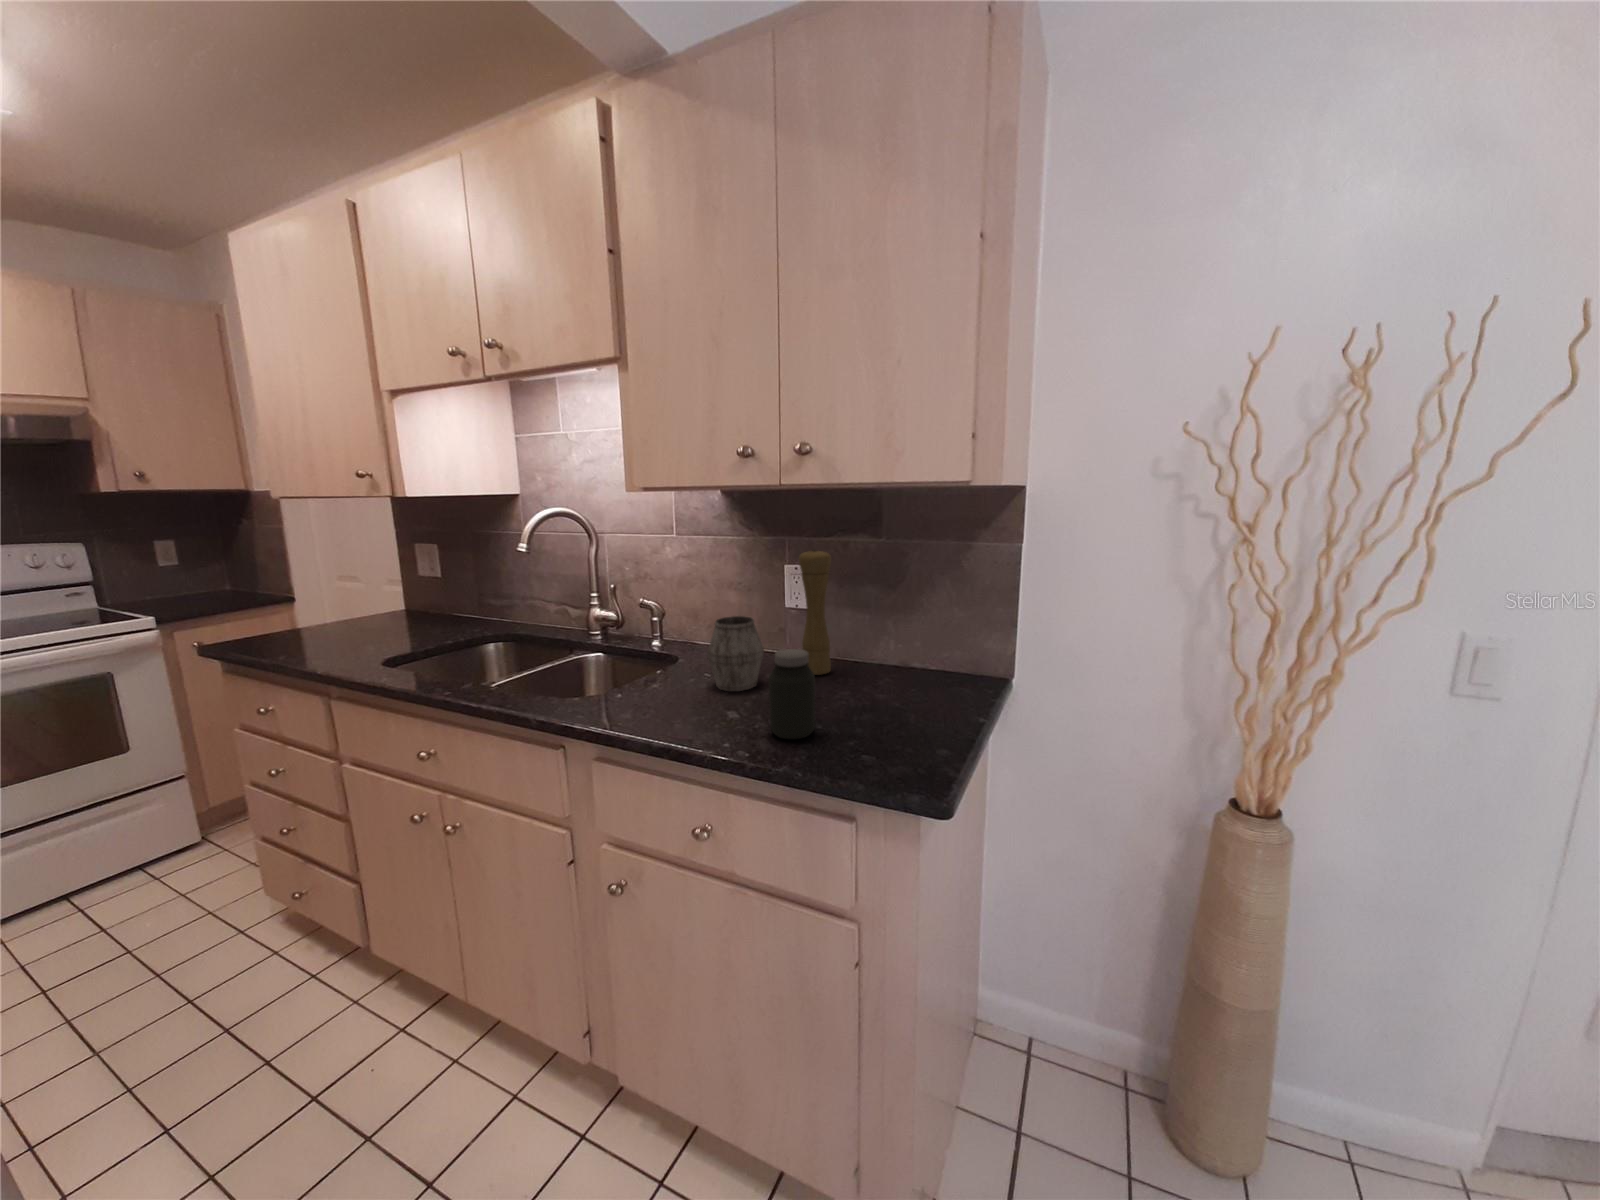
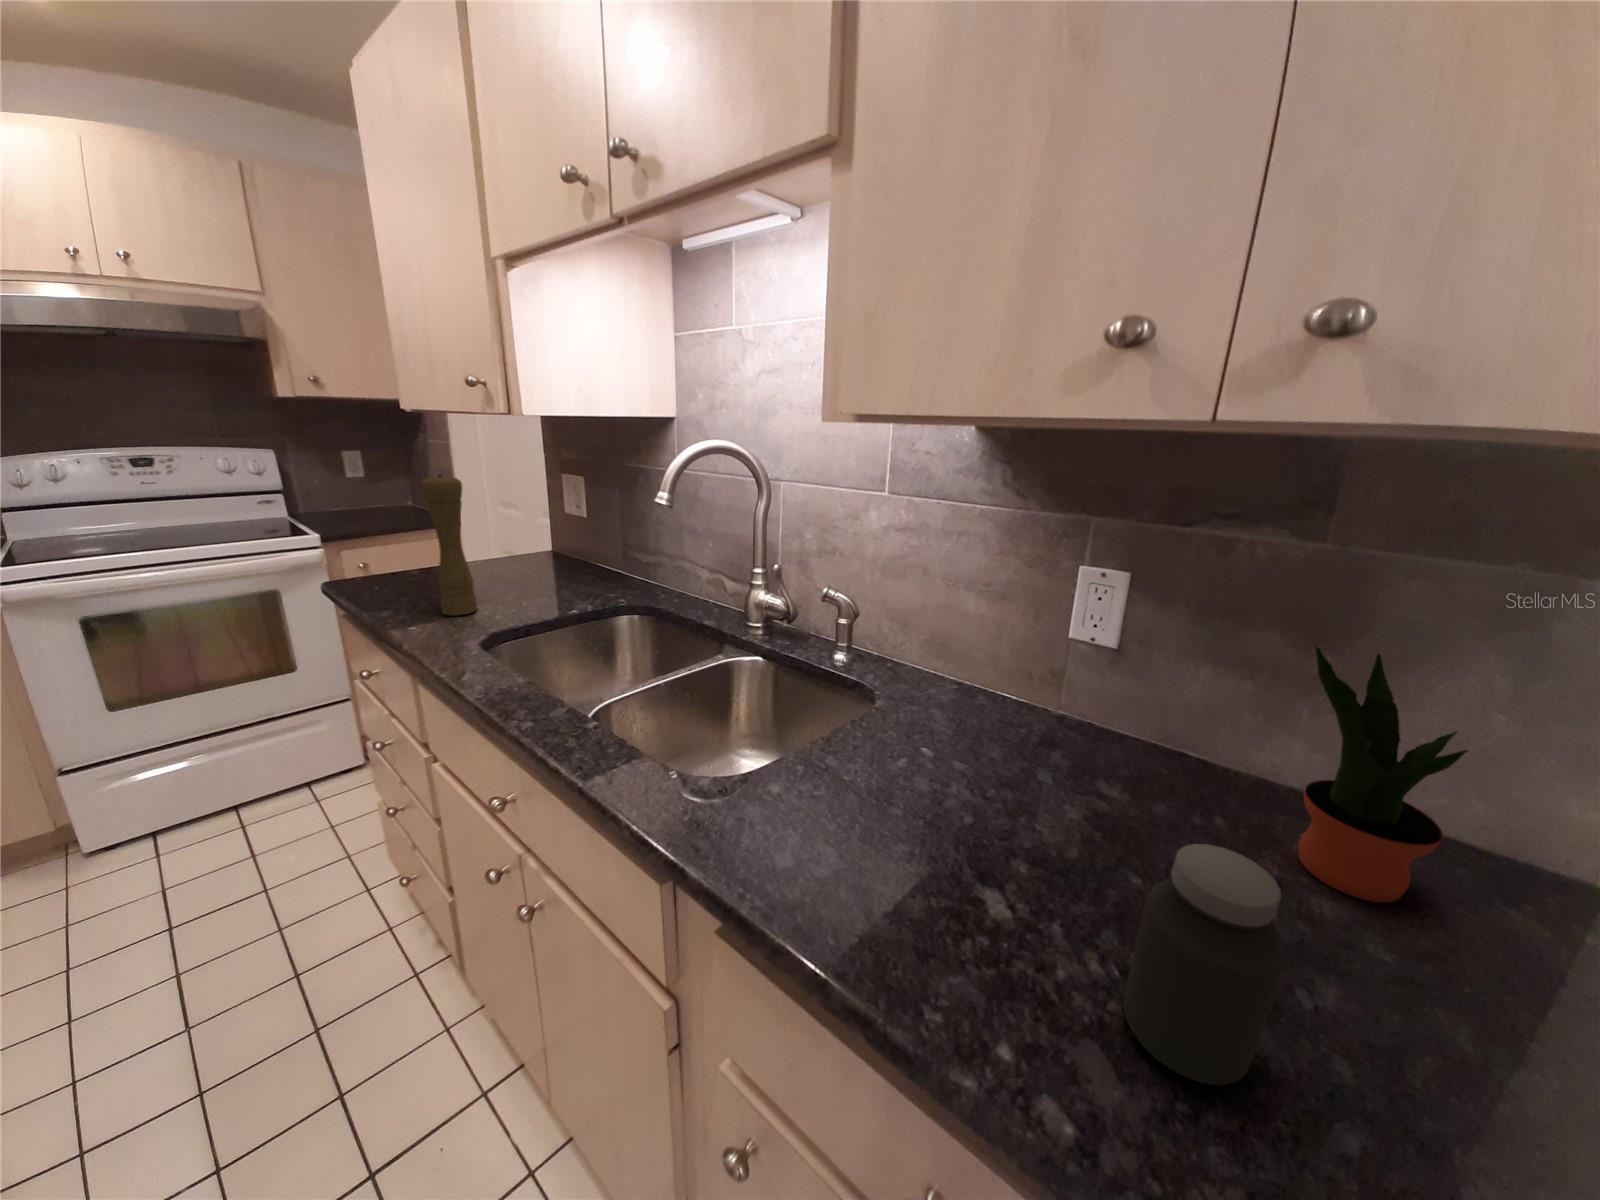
pepper mill: present [799,549,831,675] -> present [421,474,477,616]
potted plant: none [856,579,921,694] -> present [1299,647,1468,903]
mug: present [707,616,764,691] -> none [944,665,1054,816]

